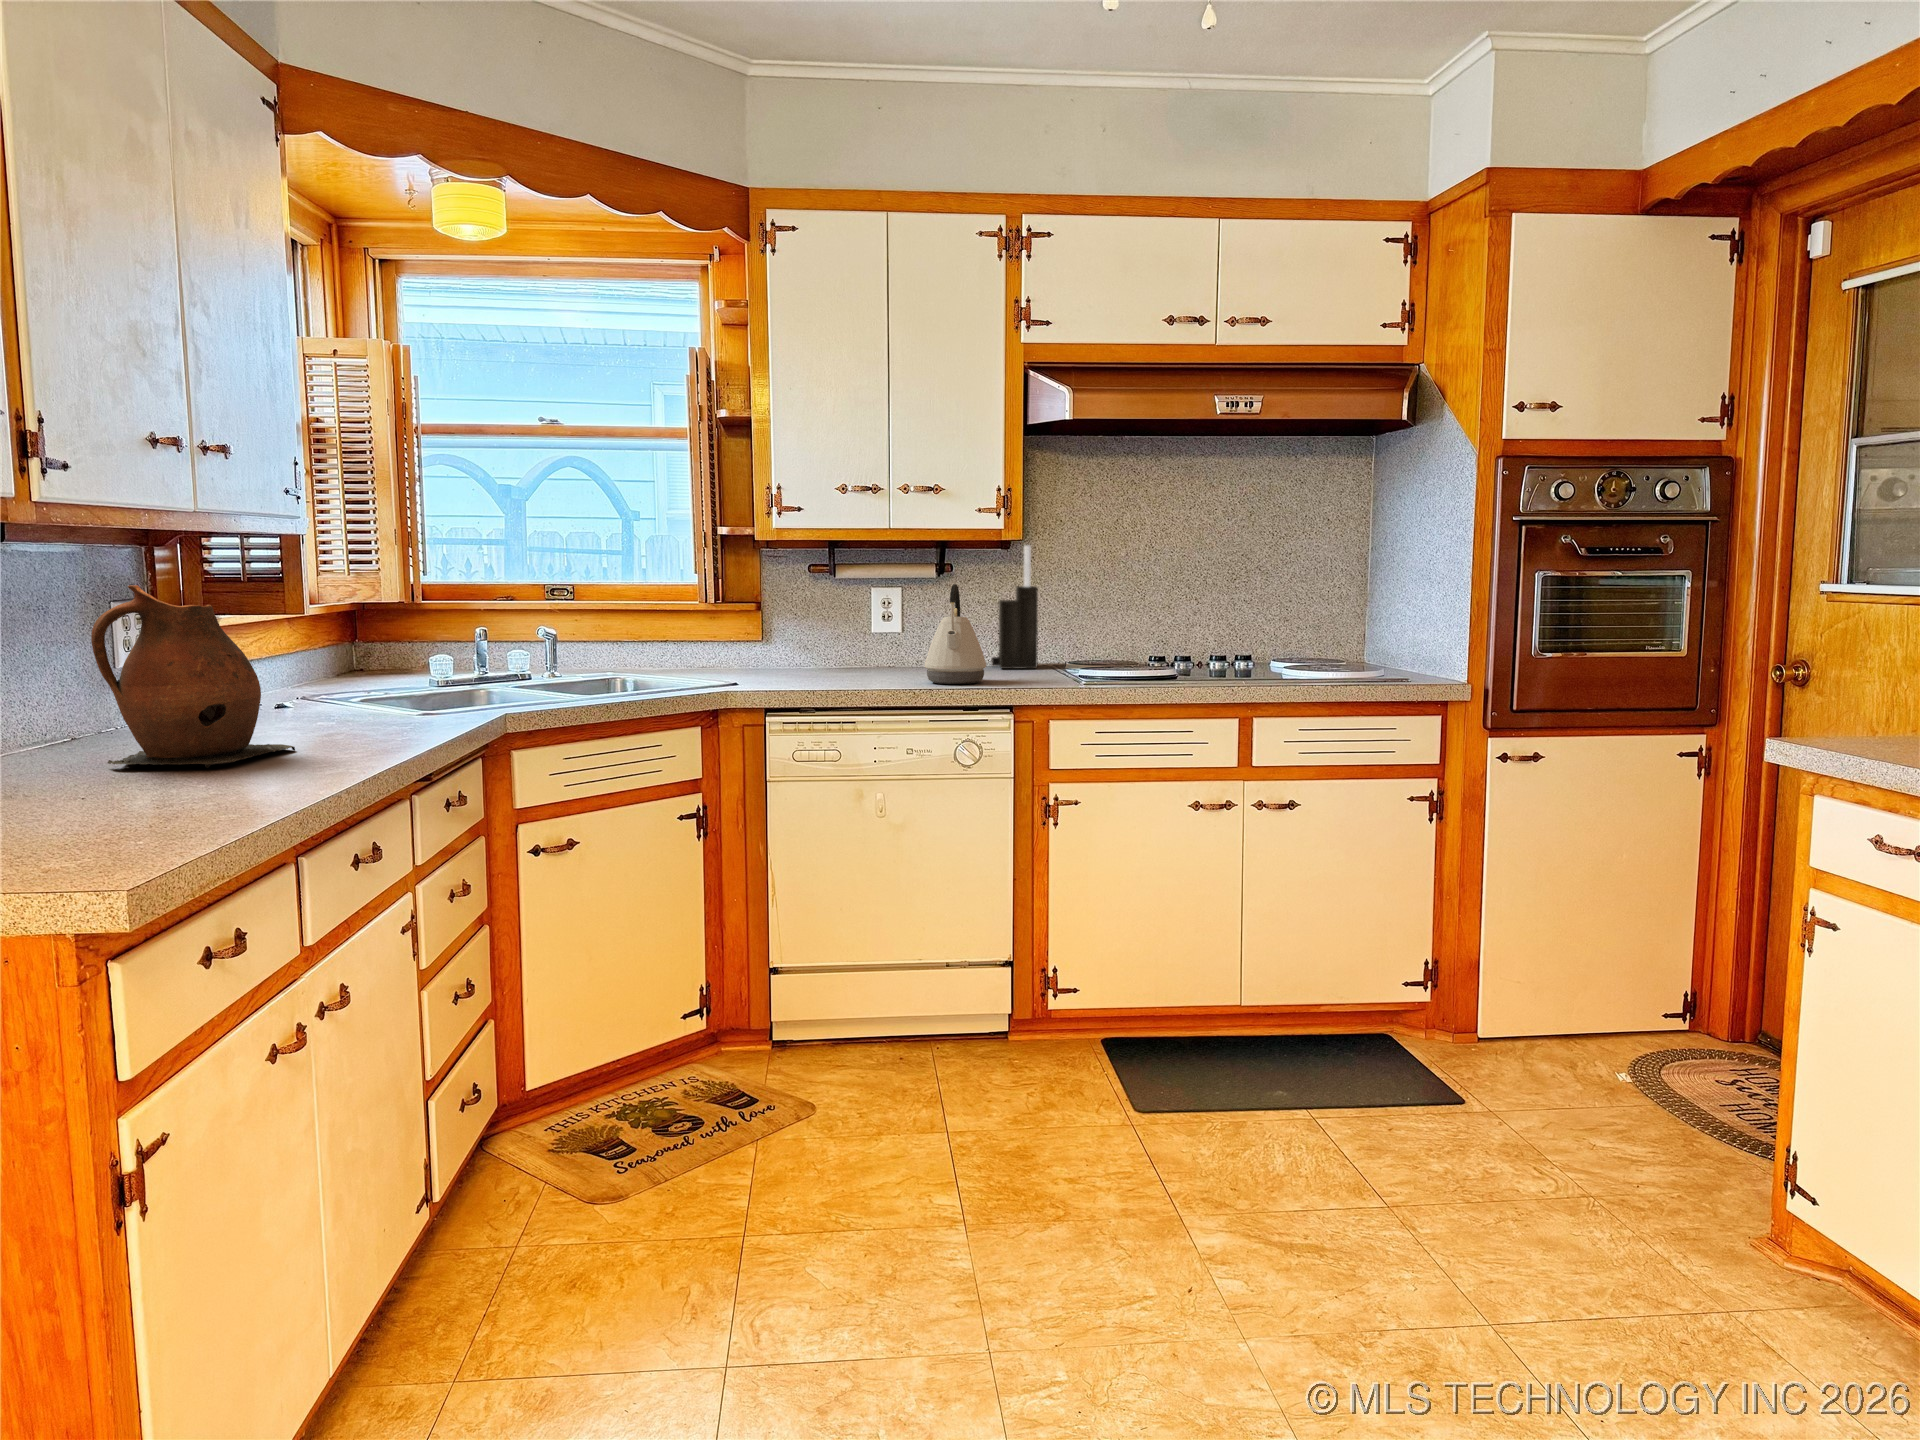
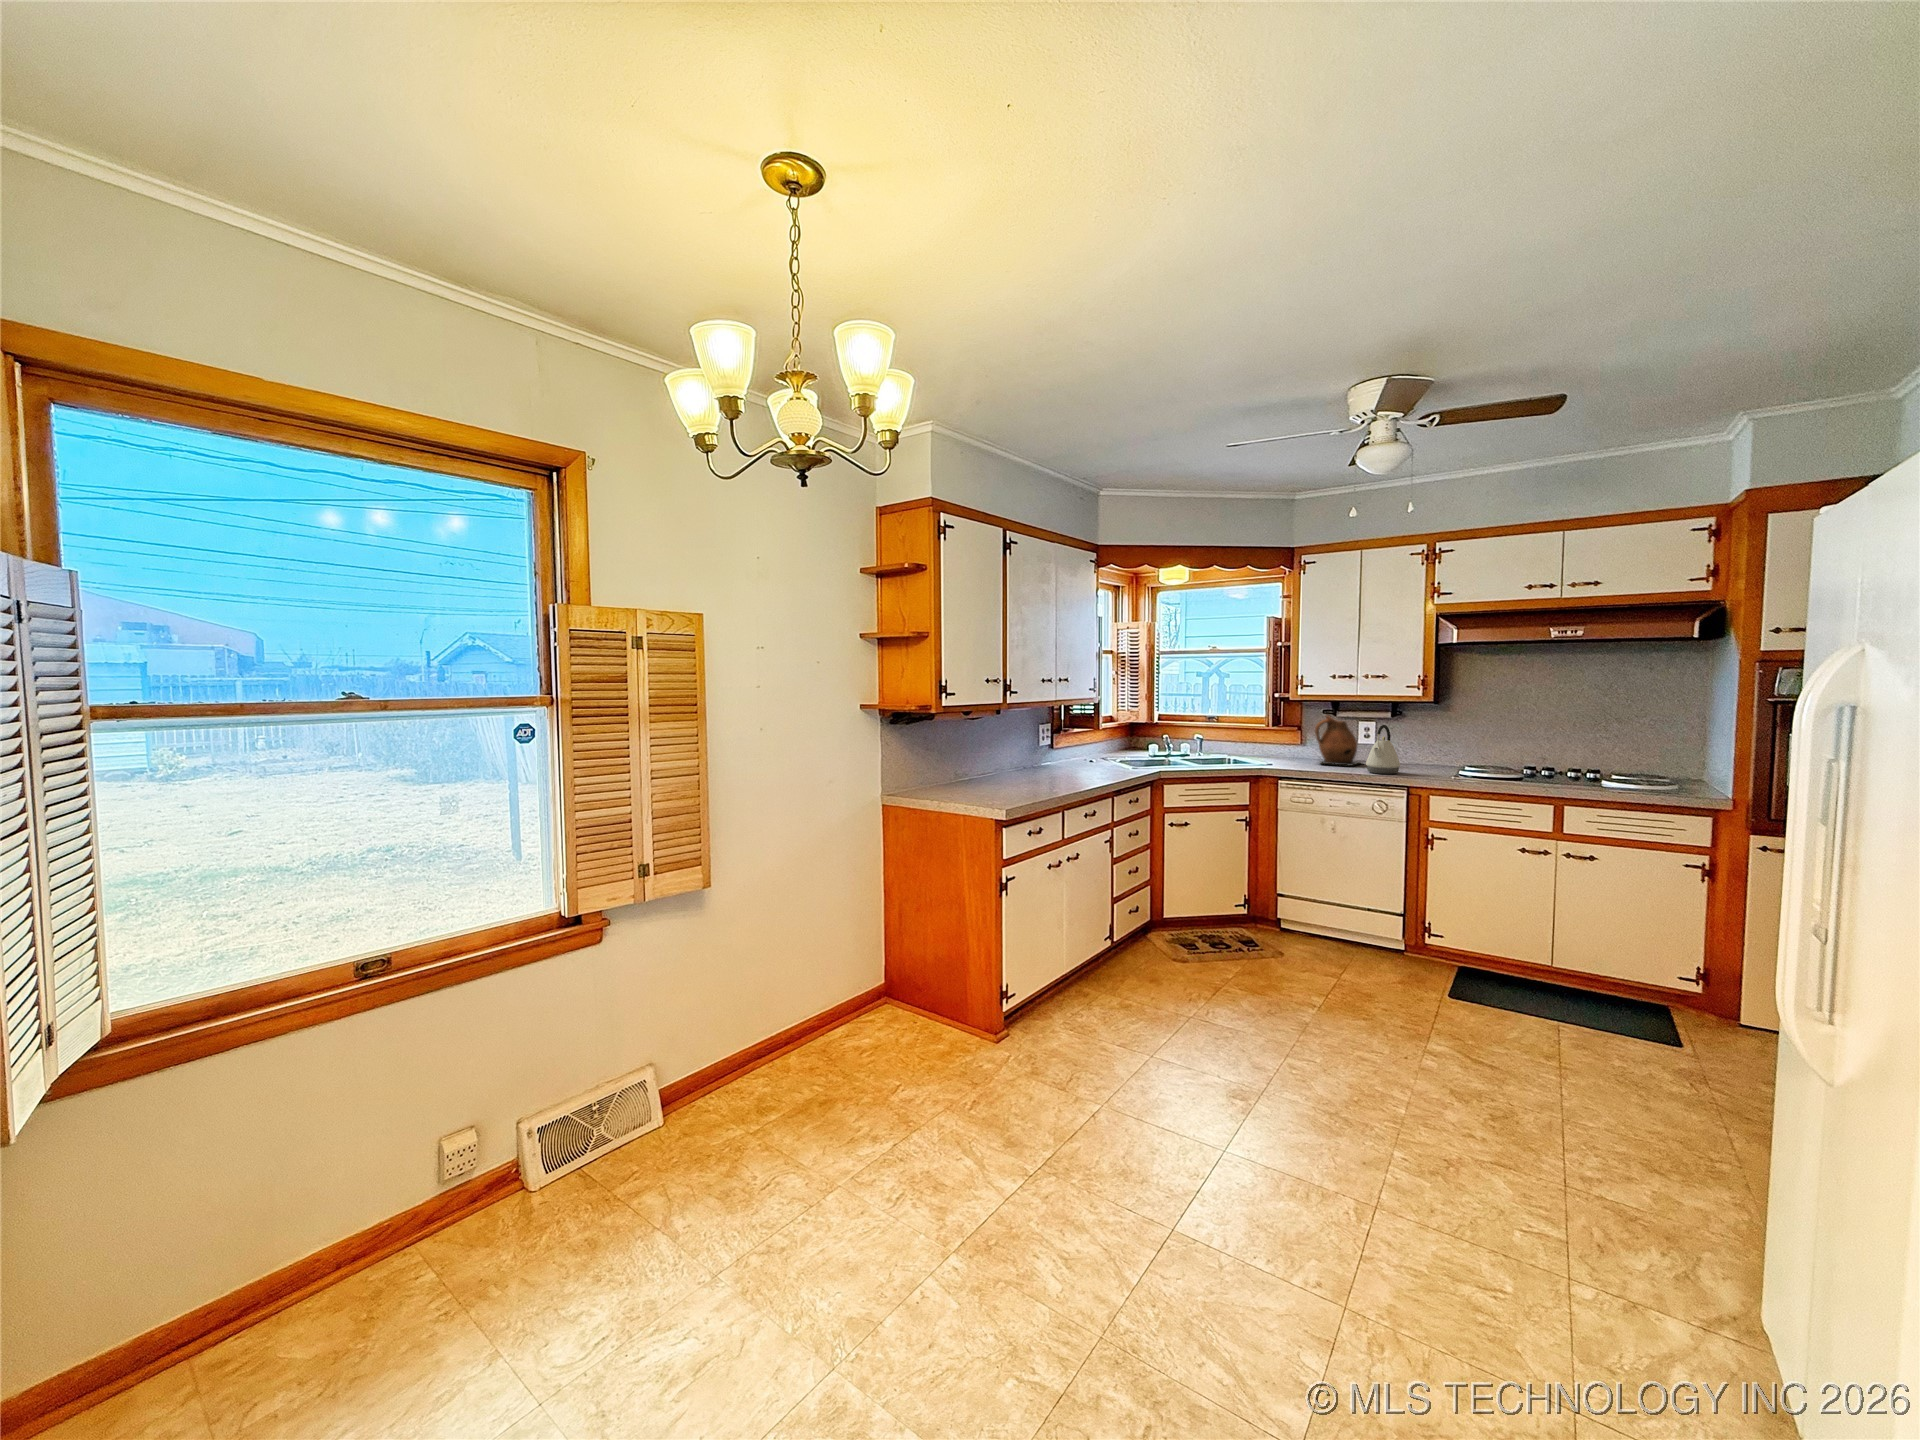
knife block: present [992,545,1038,669] -> none [1428,703,1459,769]
ceramic pitcher: present [91,585,295,768] -> present [1315,716,1359,766]

